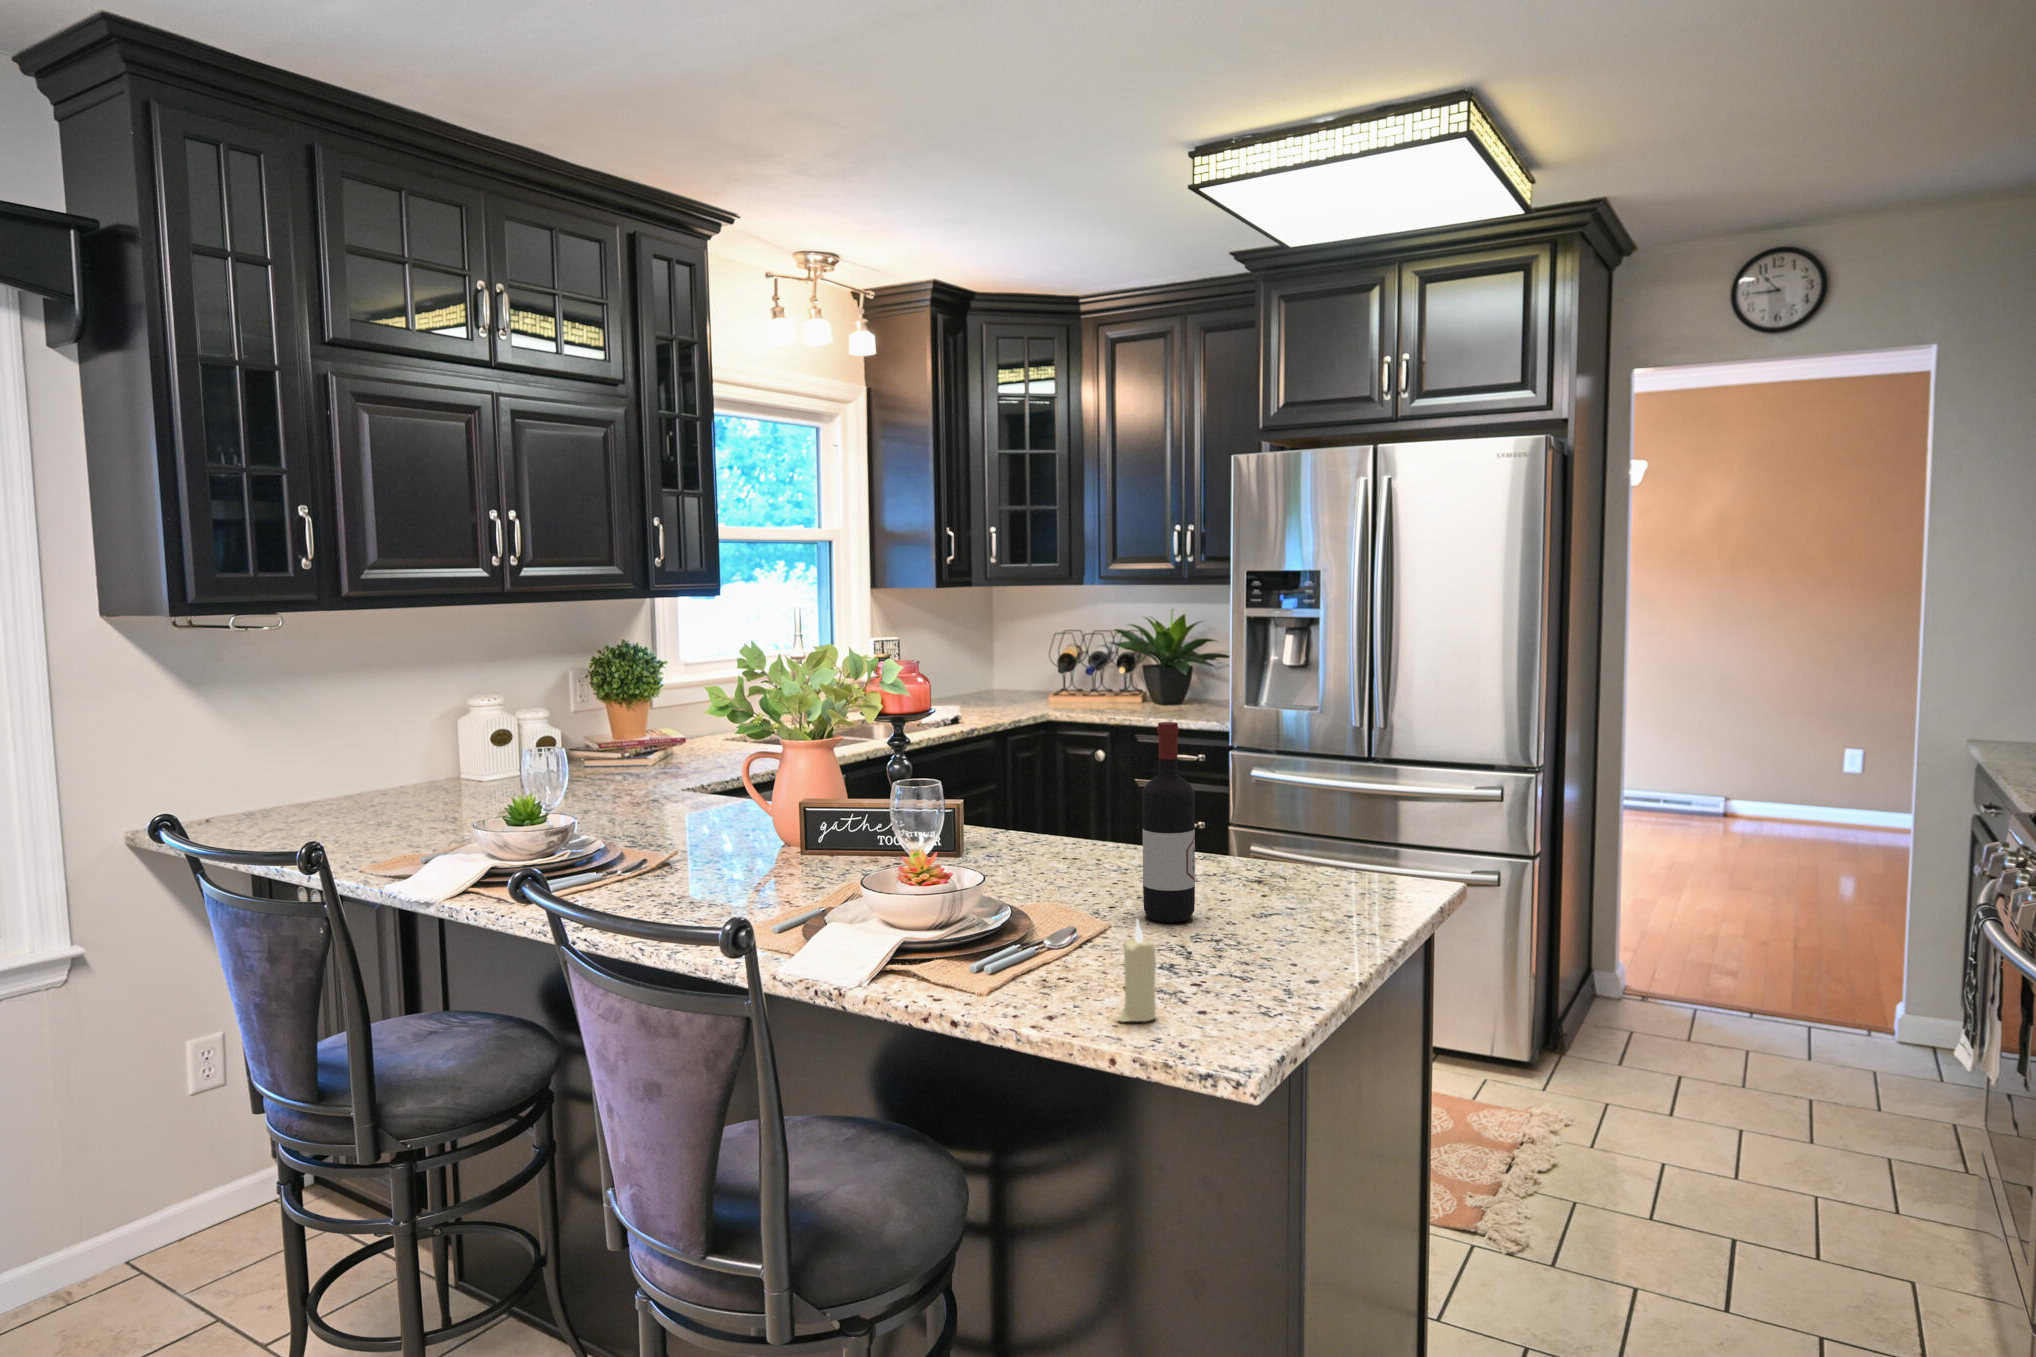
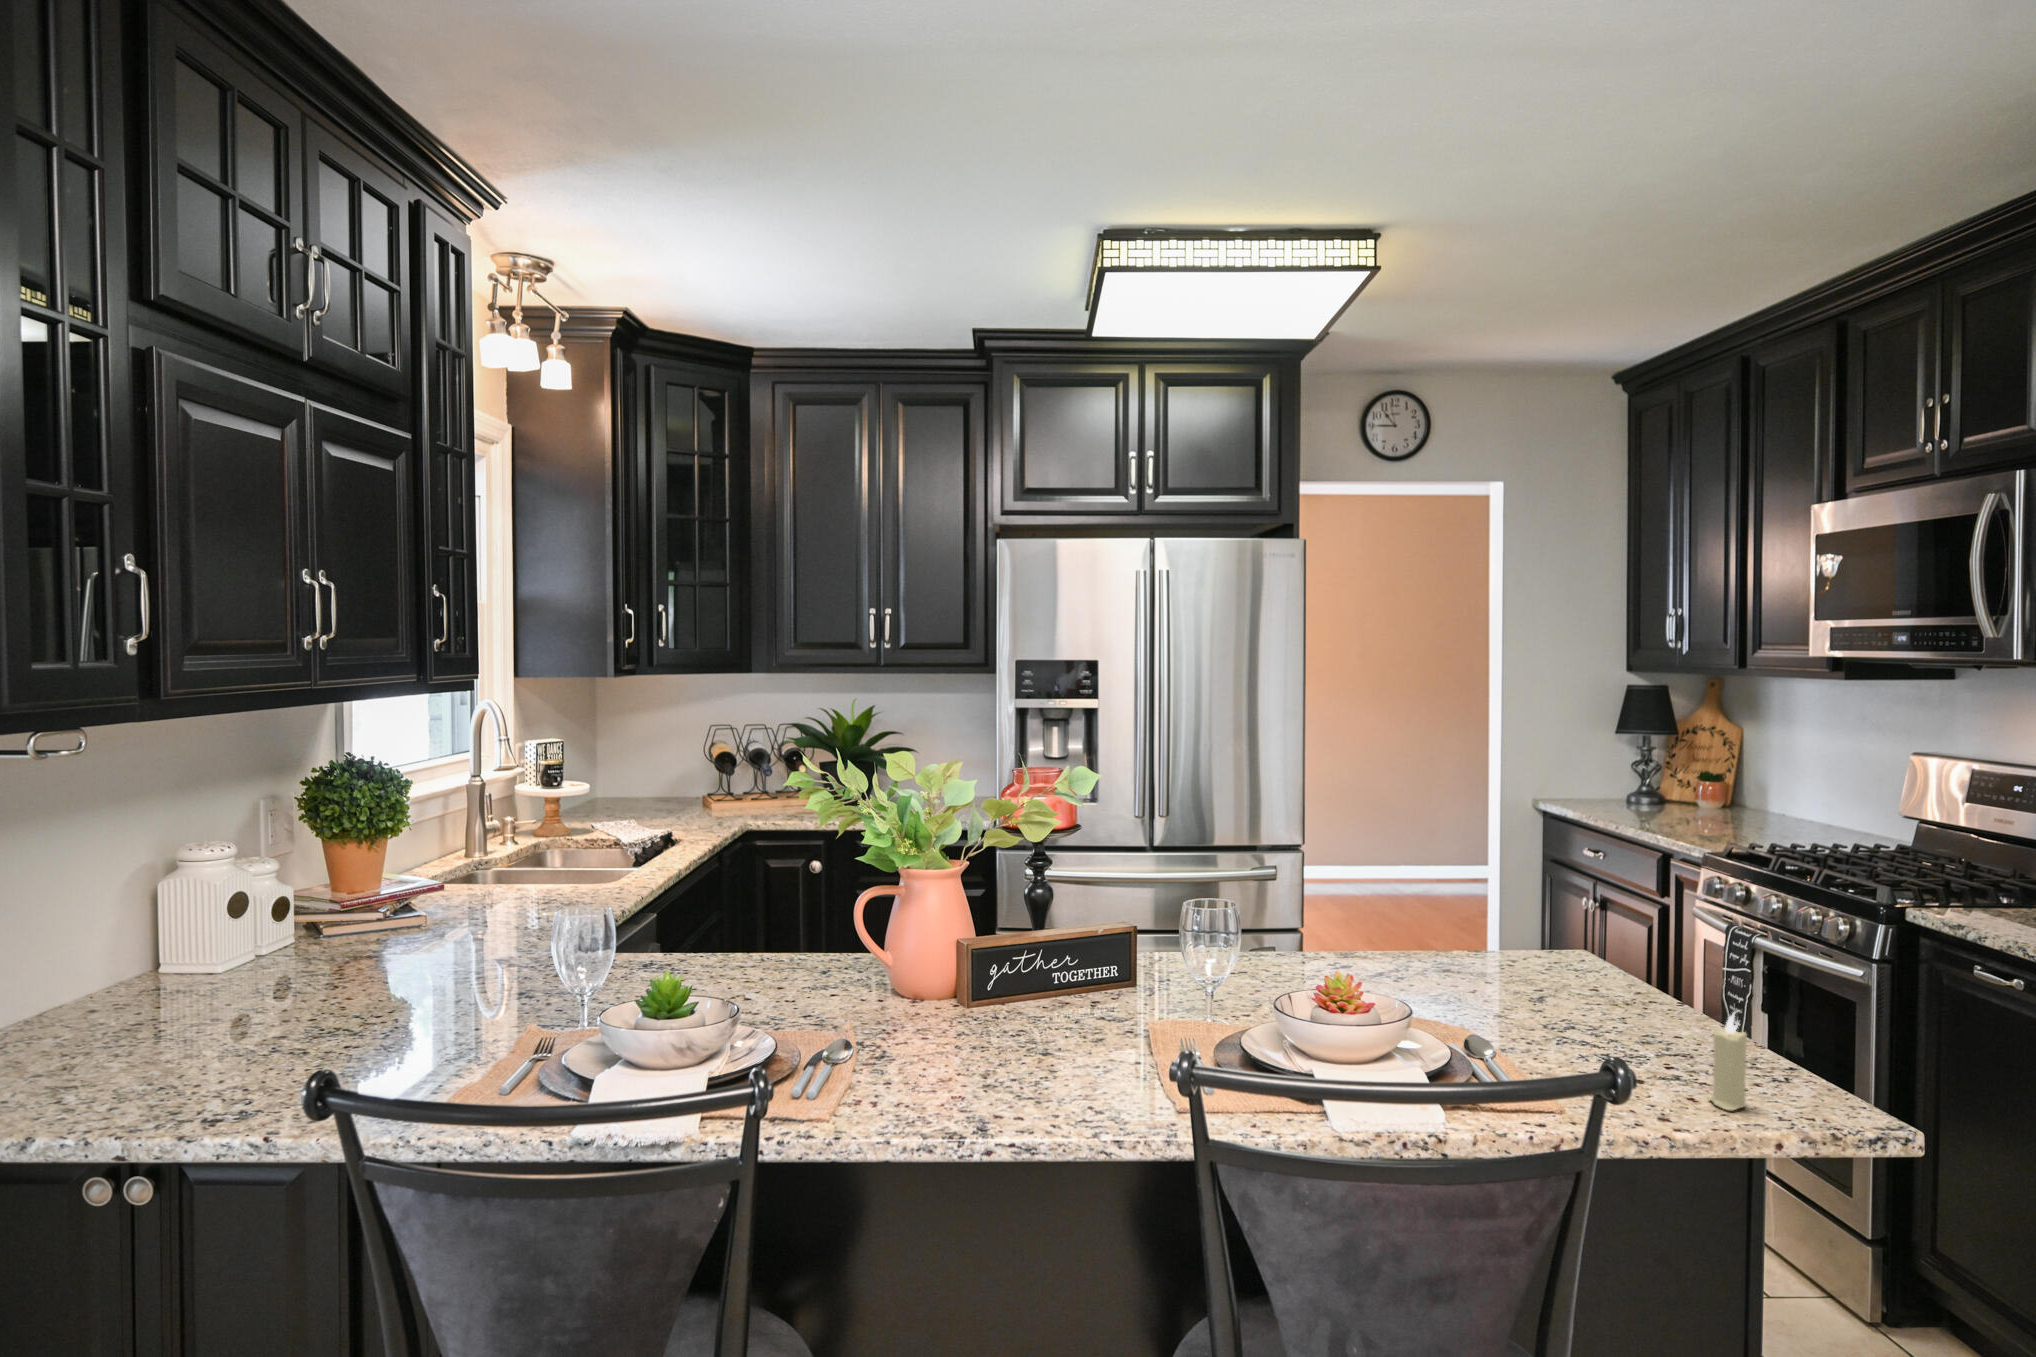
wine bottle: present [1142,722,1195,922] -> none [1462,824,1516,1022]

